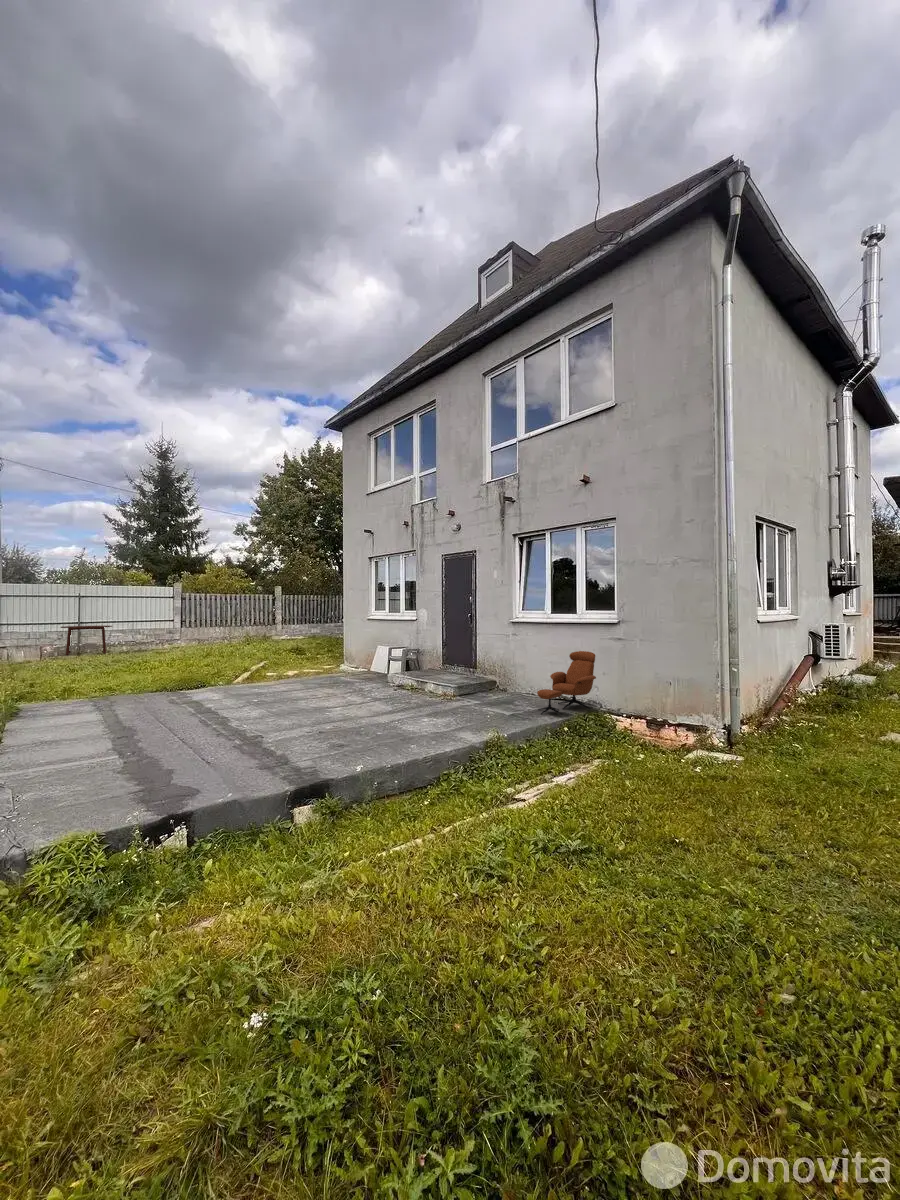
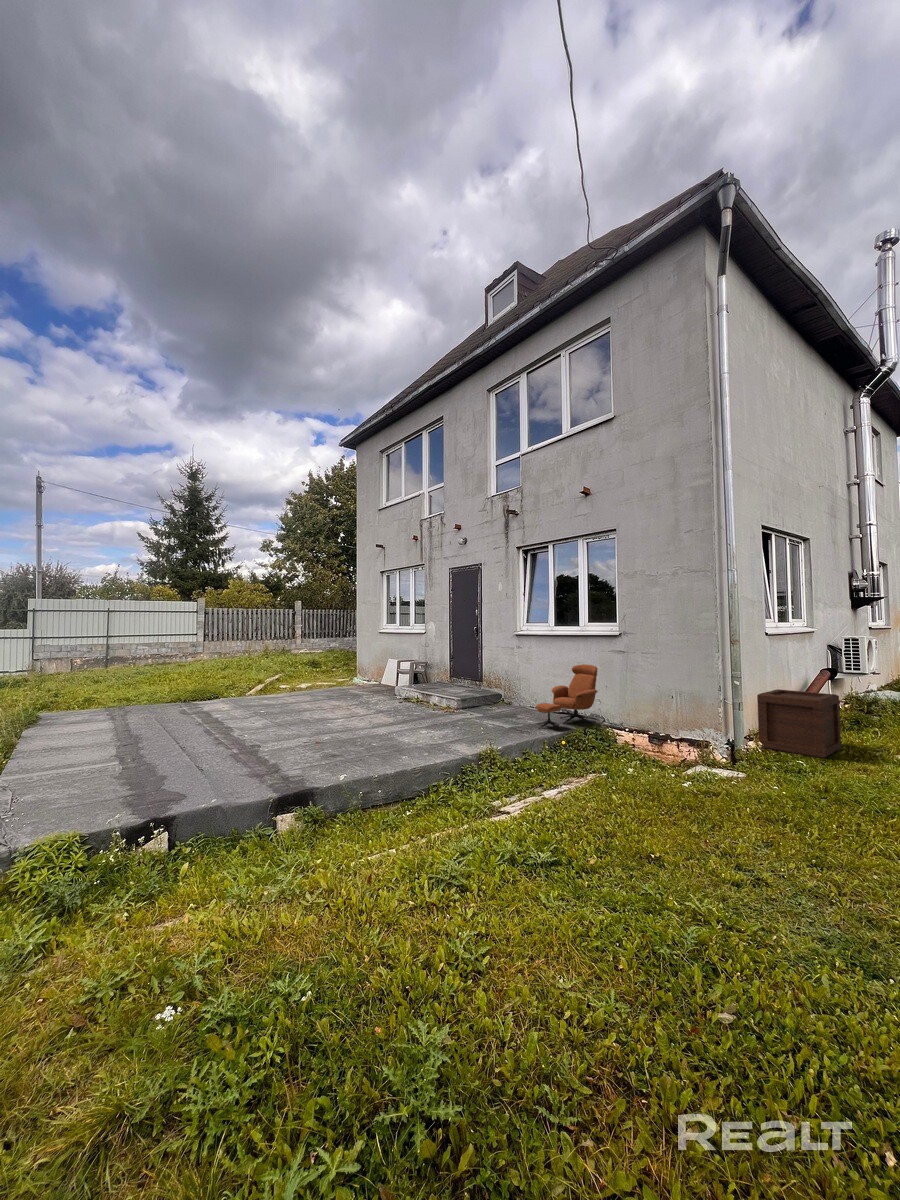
dining table: present [61,625,112,655] -> none [89,640,137,669]
wooden crate: none [748,674,824,740] -> present [757,689,841,758]

